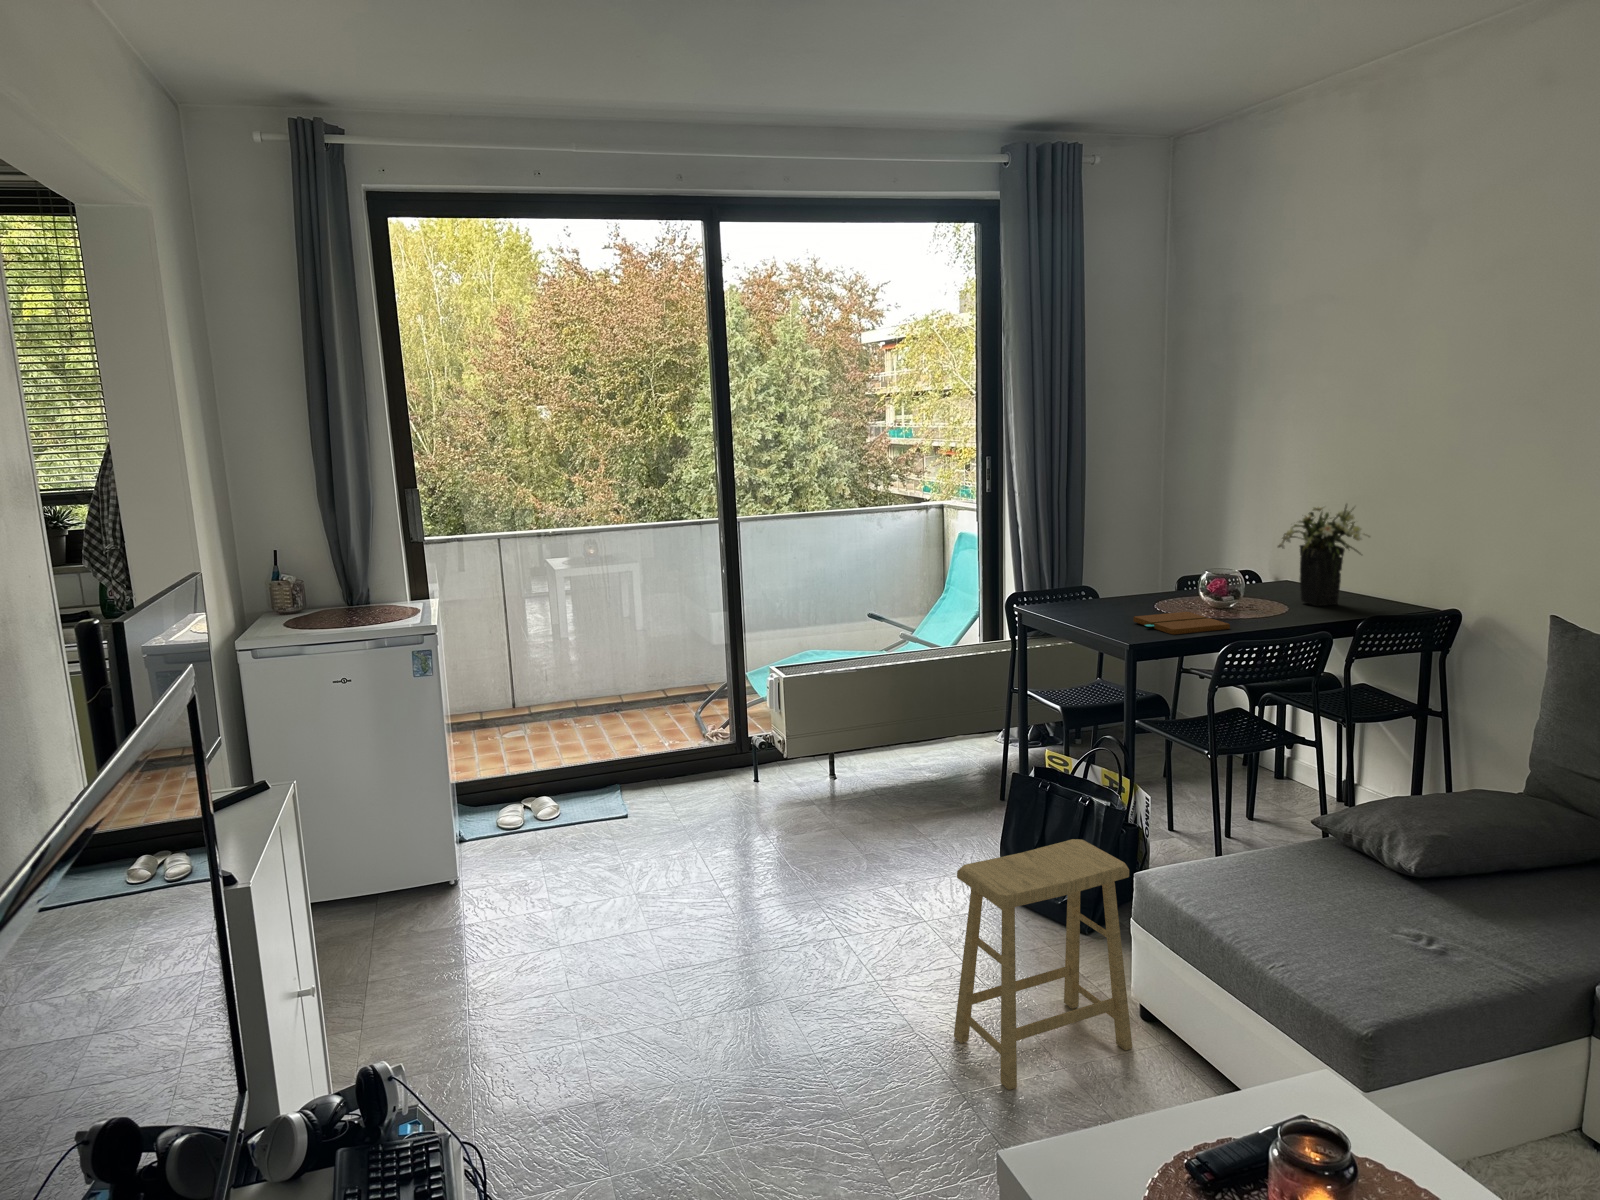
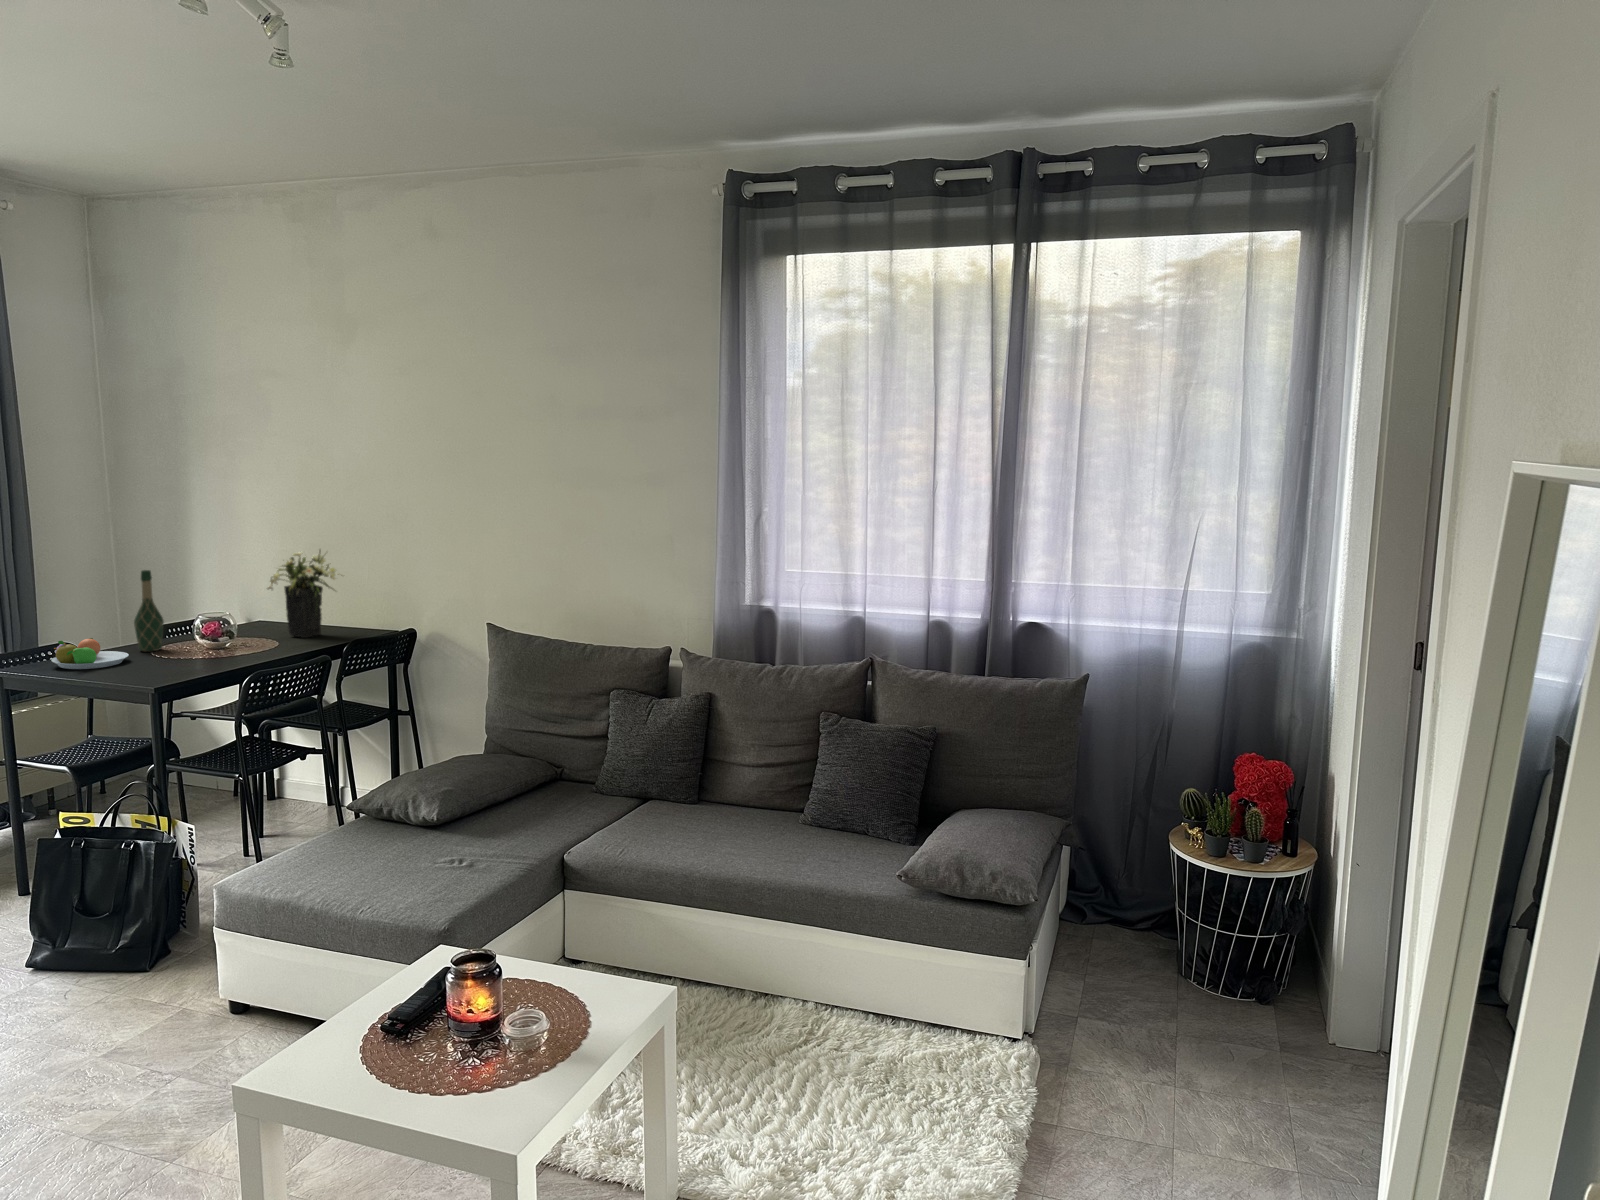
wine bottle: none [1142,520,1170,603] -> present [134,570,164,651]
fruit bowl: none [1062,584,1129,615] -> present [51,638,129,669]
book: present [1134,612,1230,634] -> none [144,654,243,675]
footstool: present [954,839,1132,1090] -> none [48,868,238,1114]

